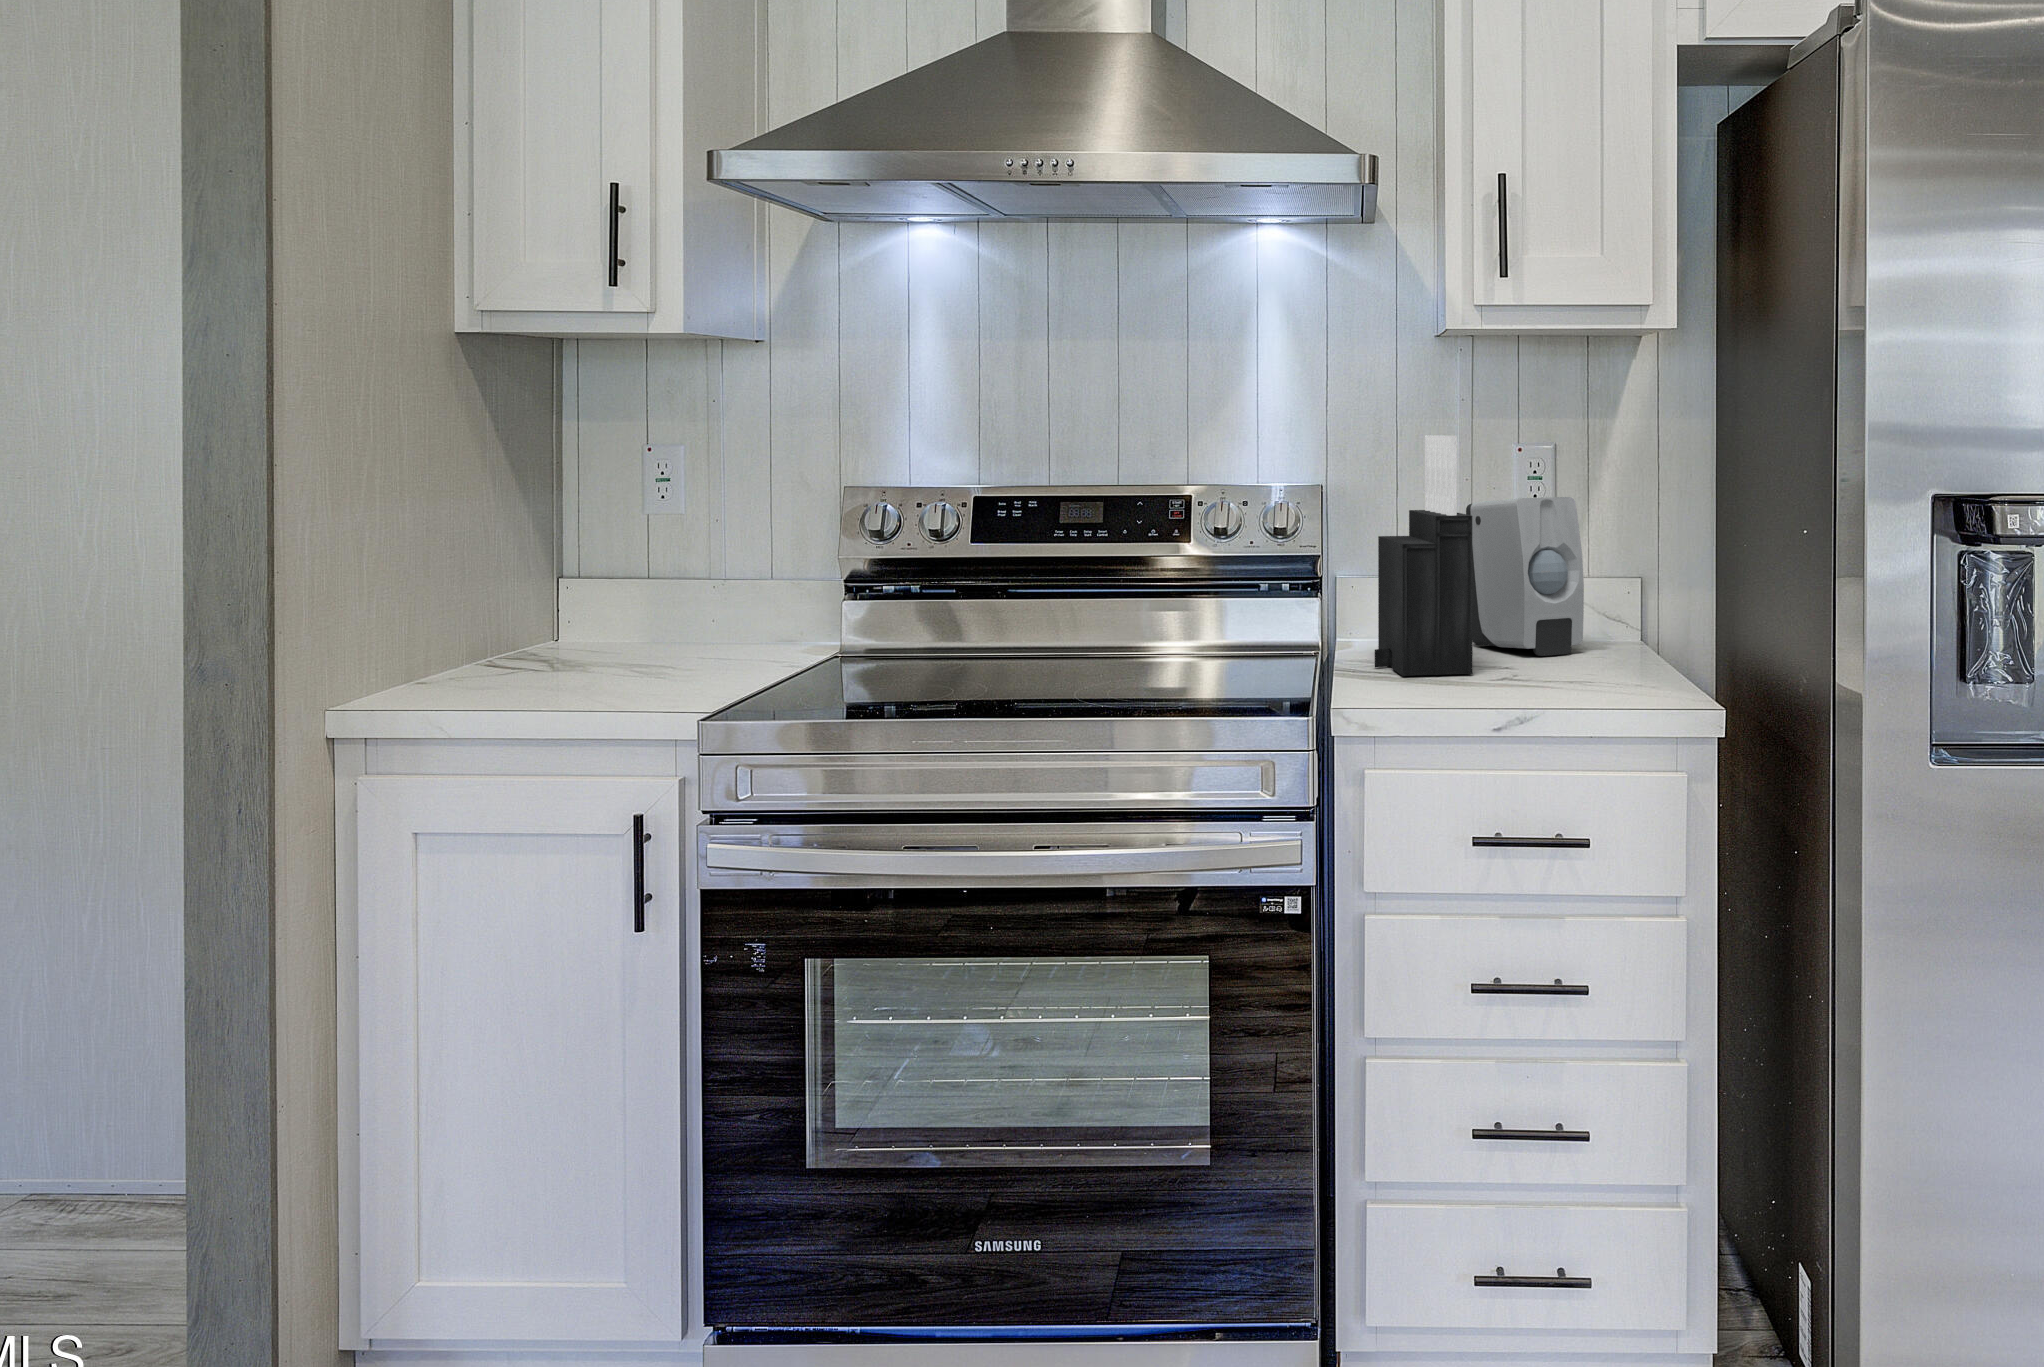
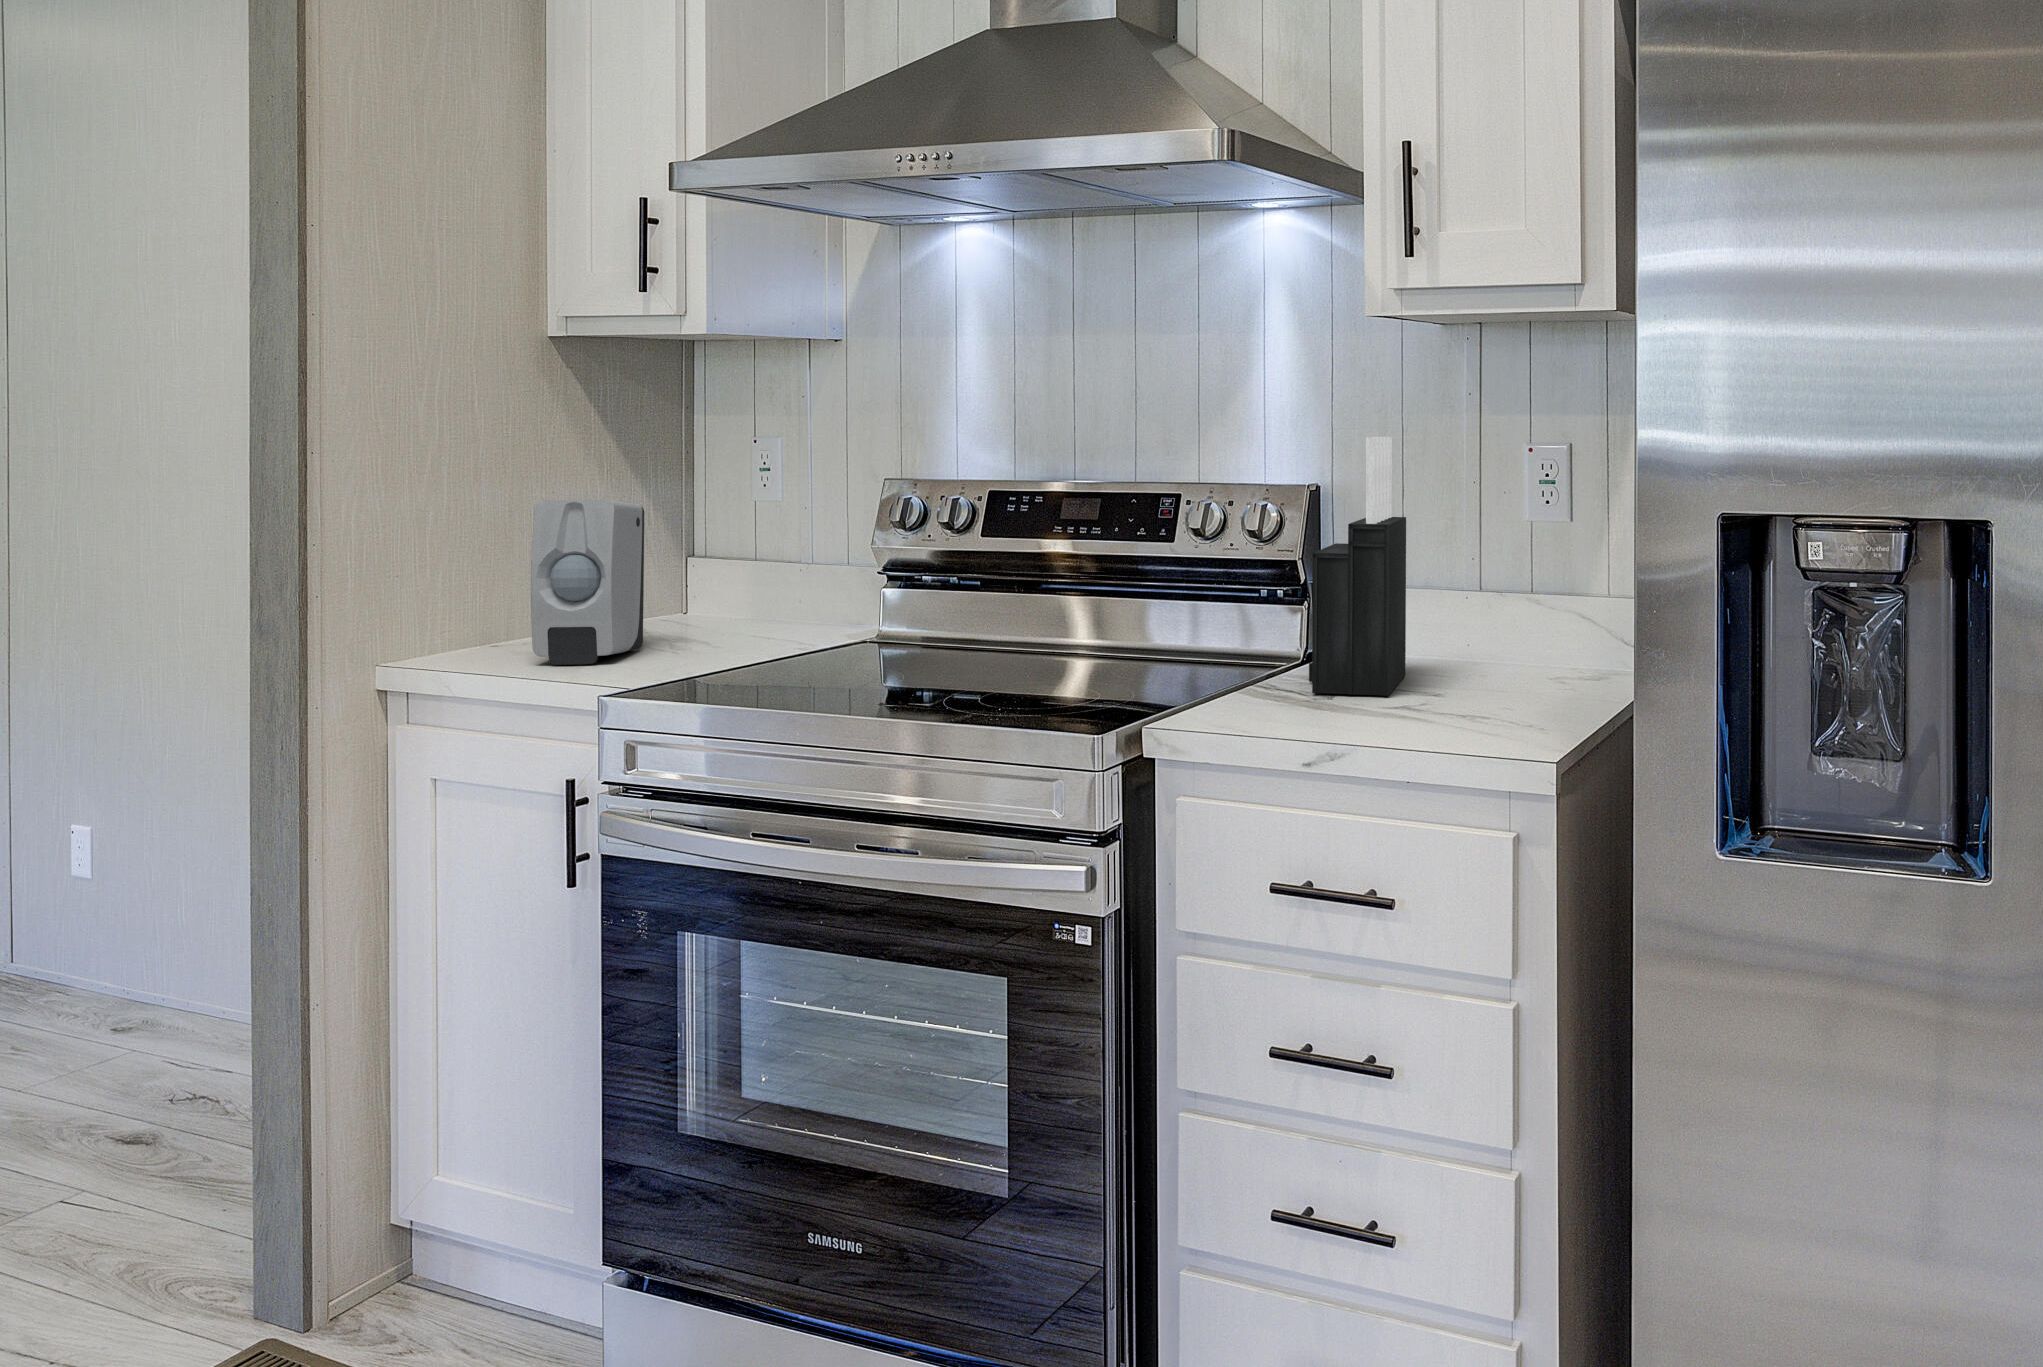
soap dispenser: present [1466,497,1584,656] -> present [531,500,644,665]

